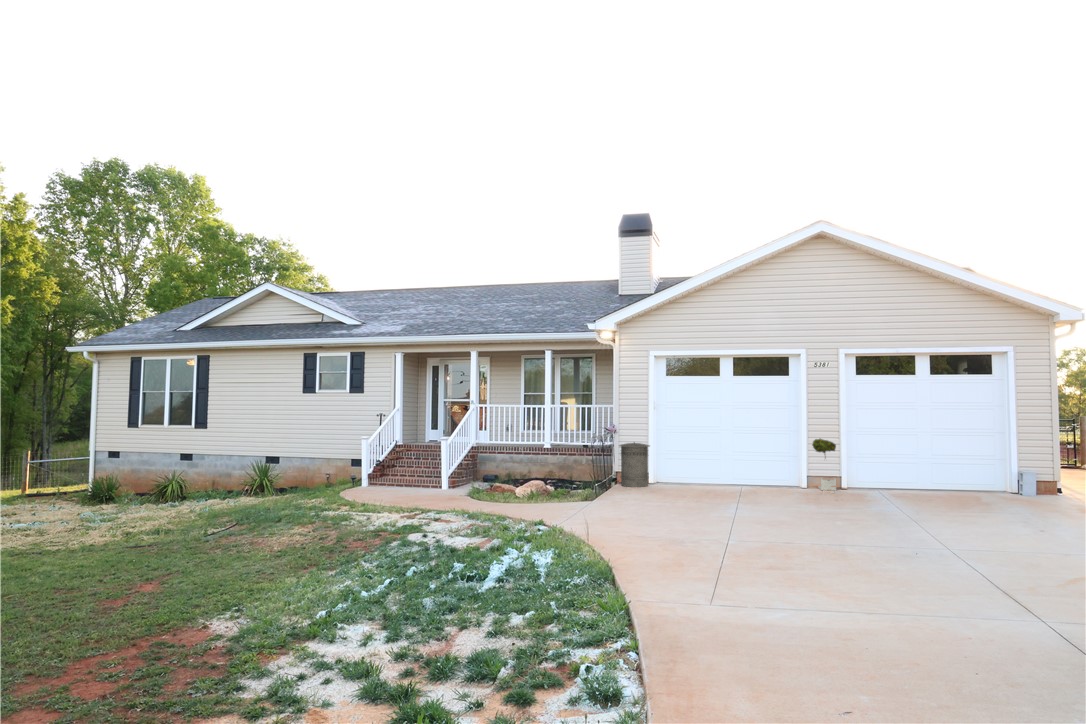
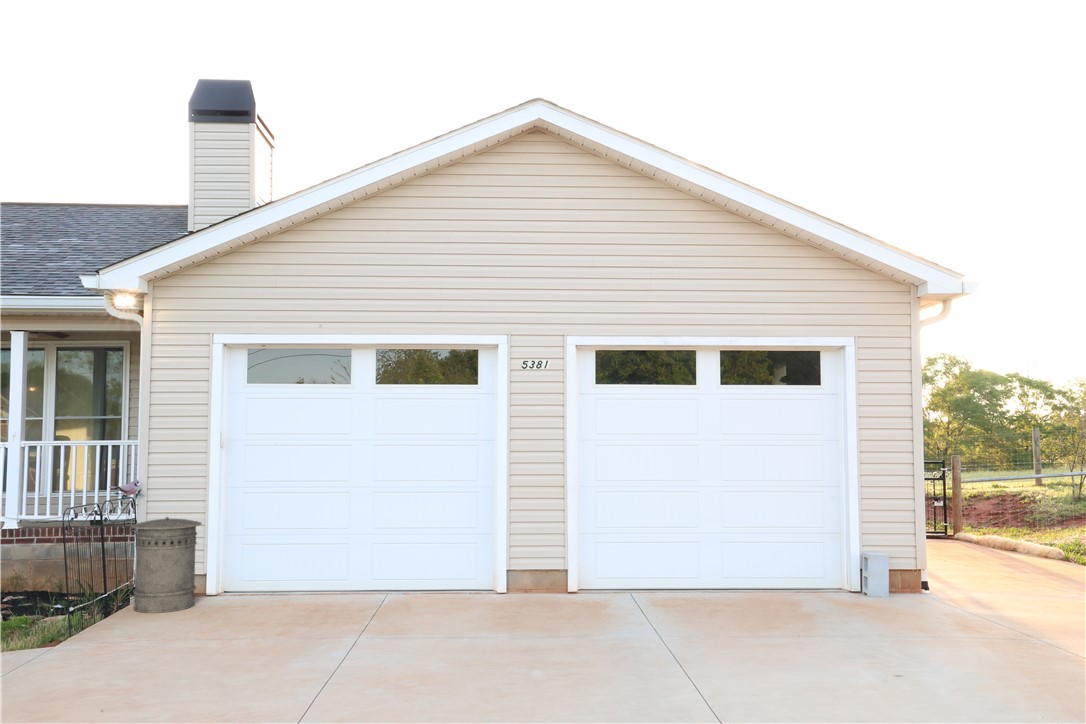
potted tree: present [812,439,836,491] -> none [514,503,556,604]

